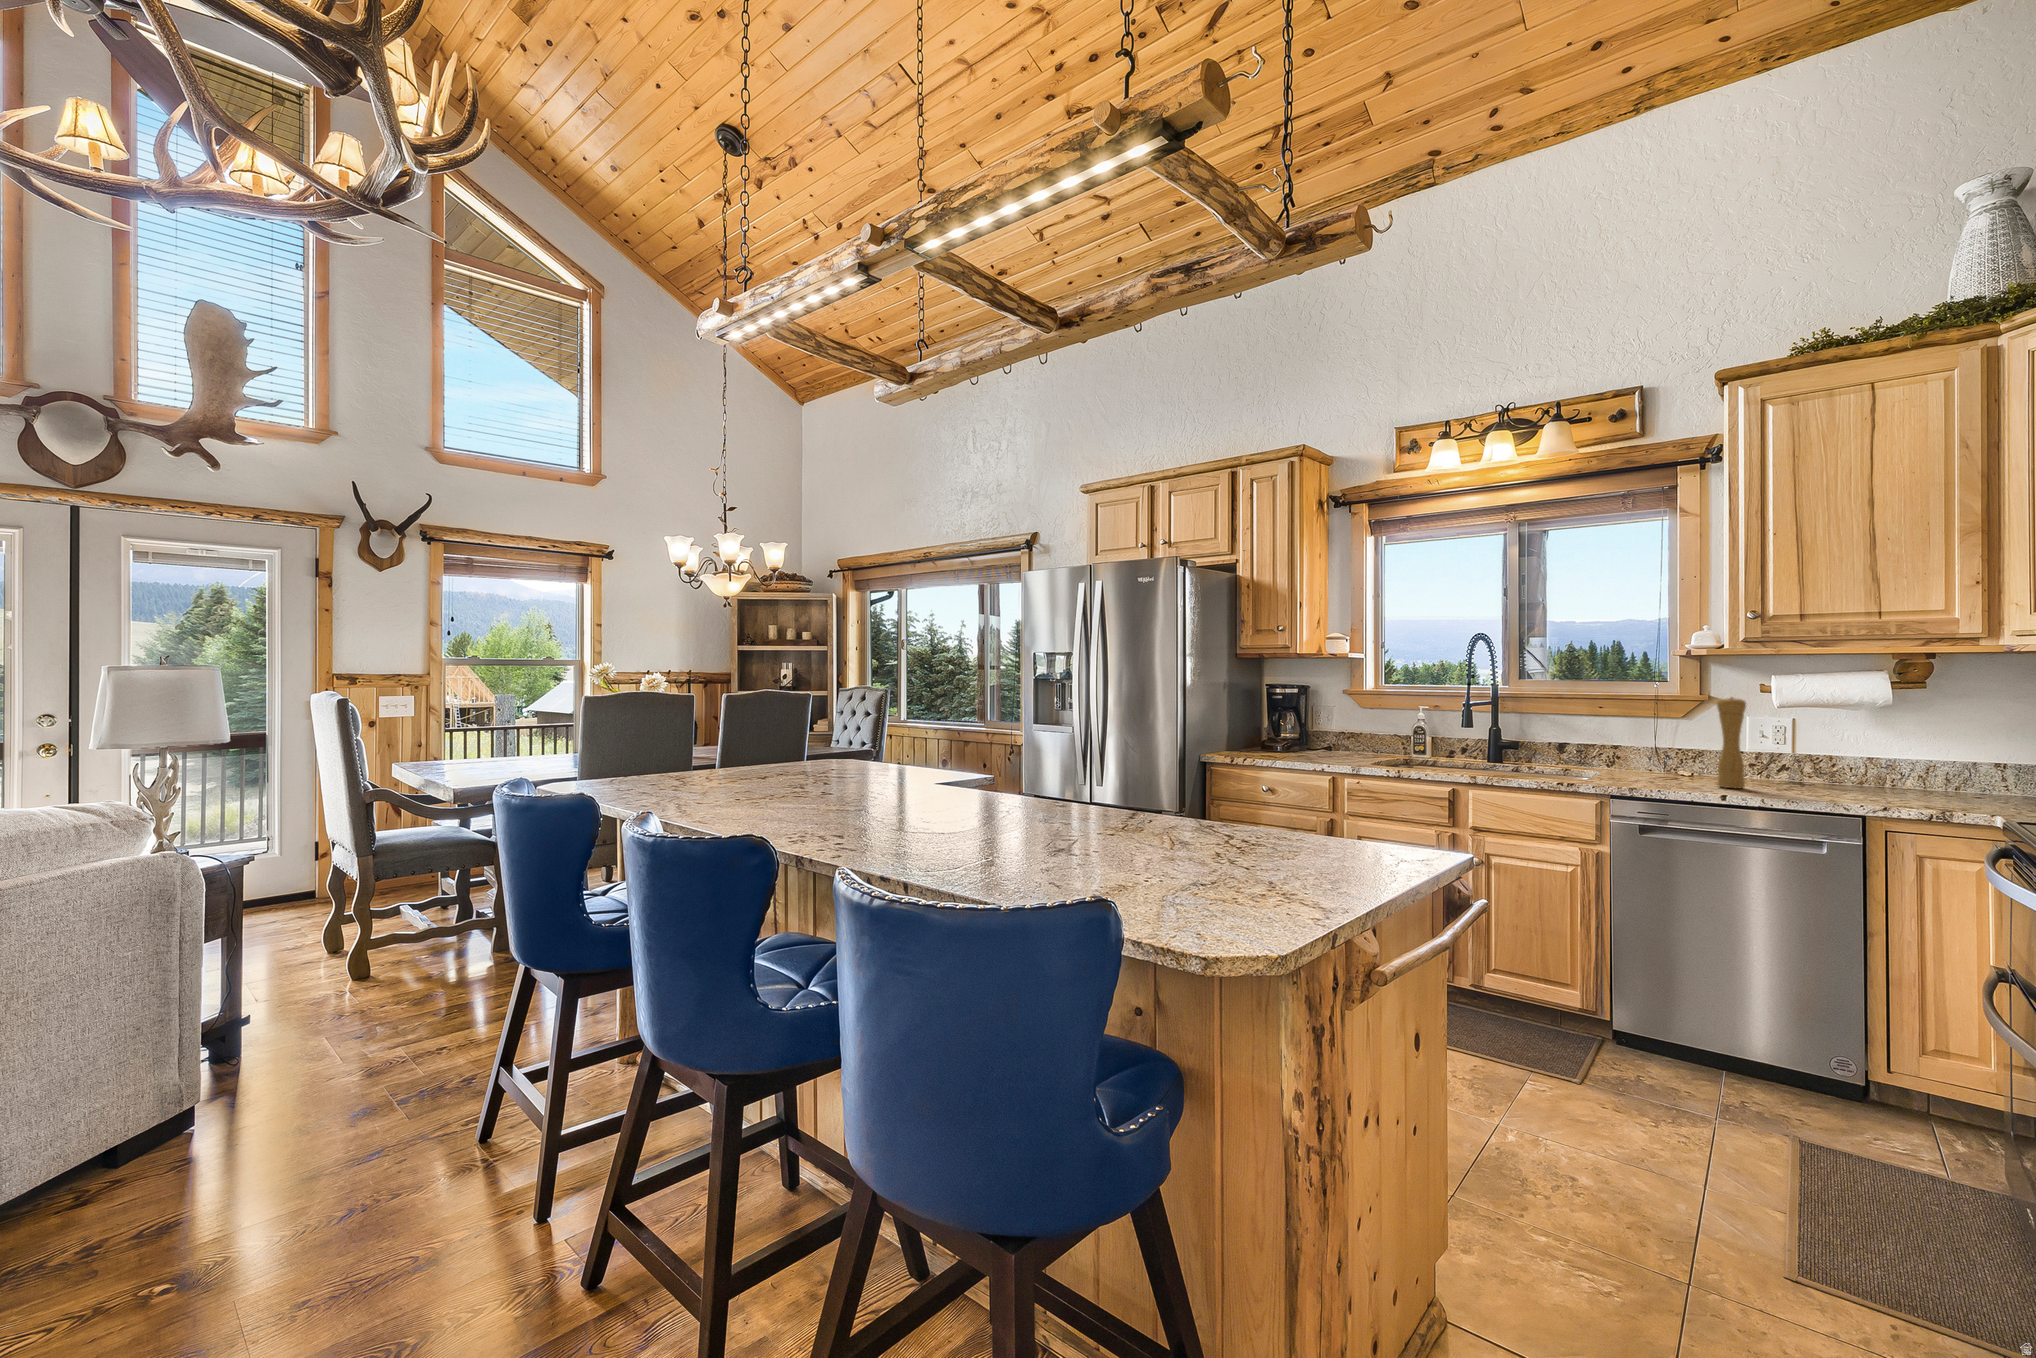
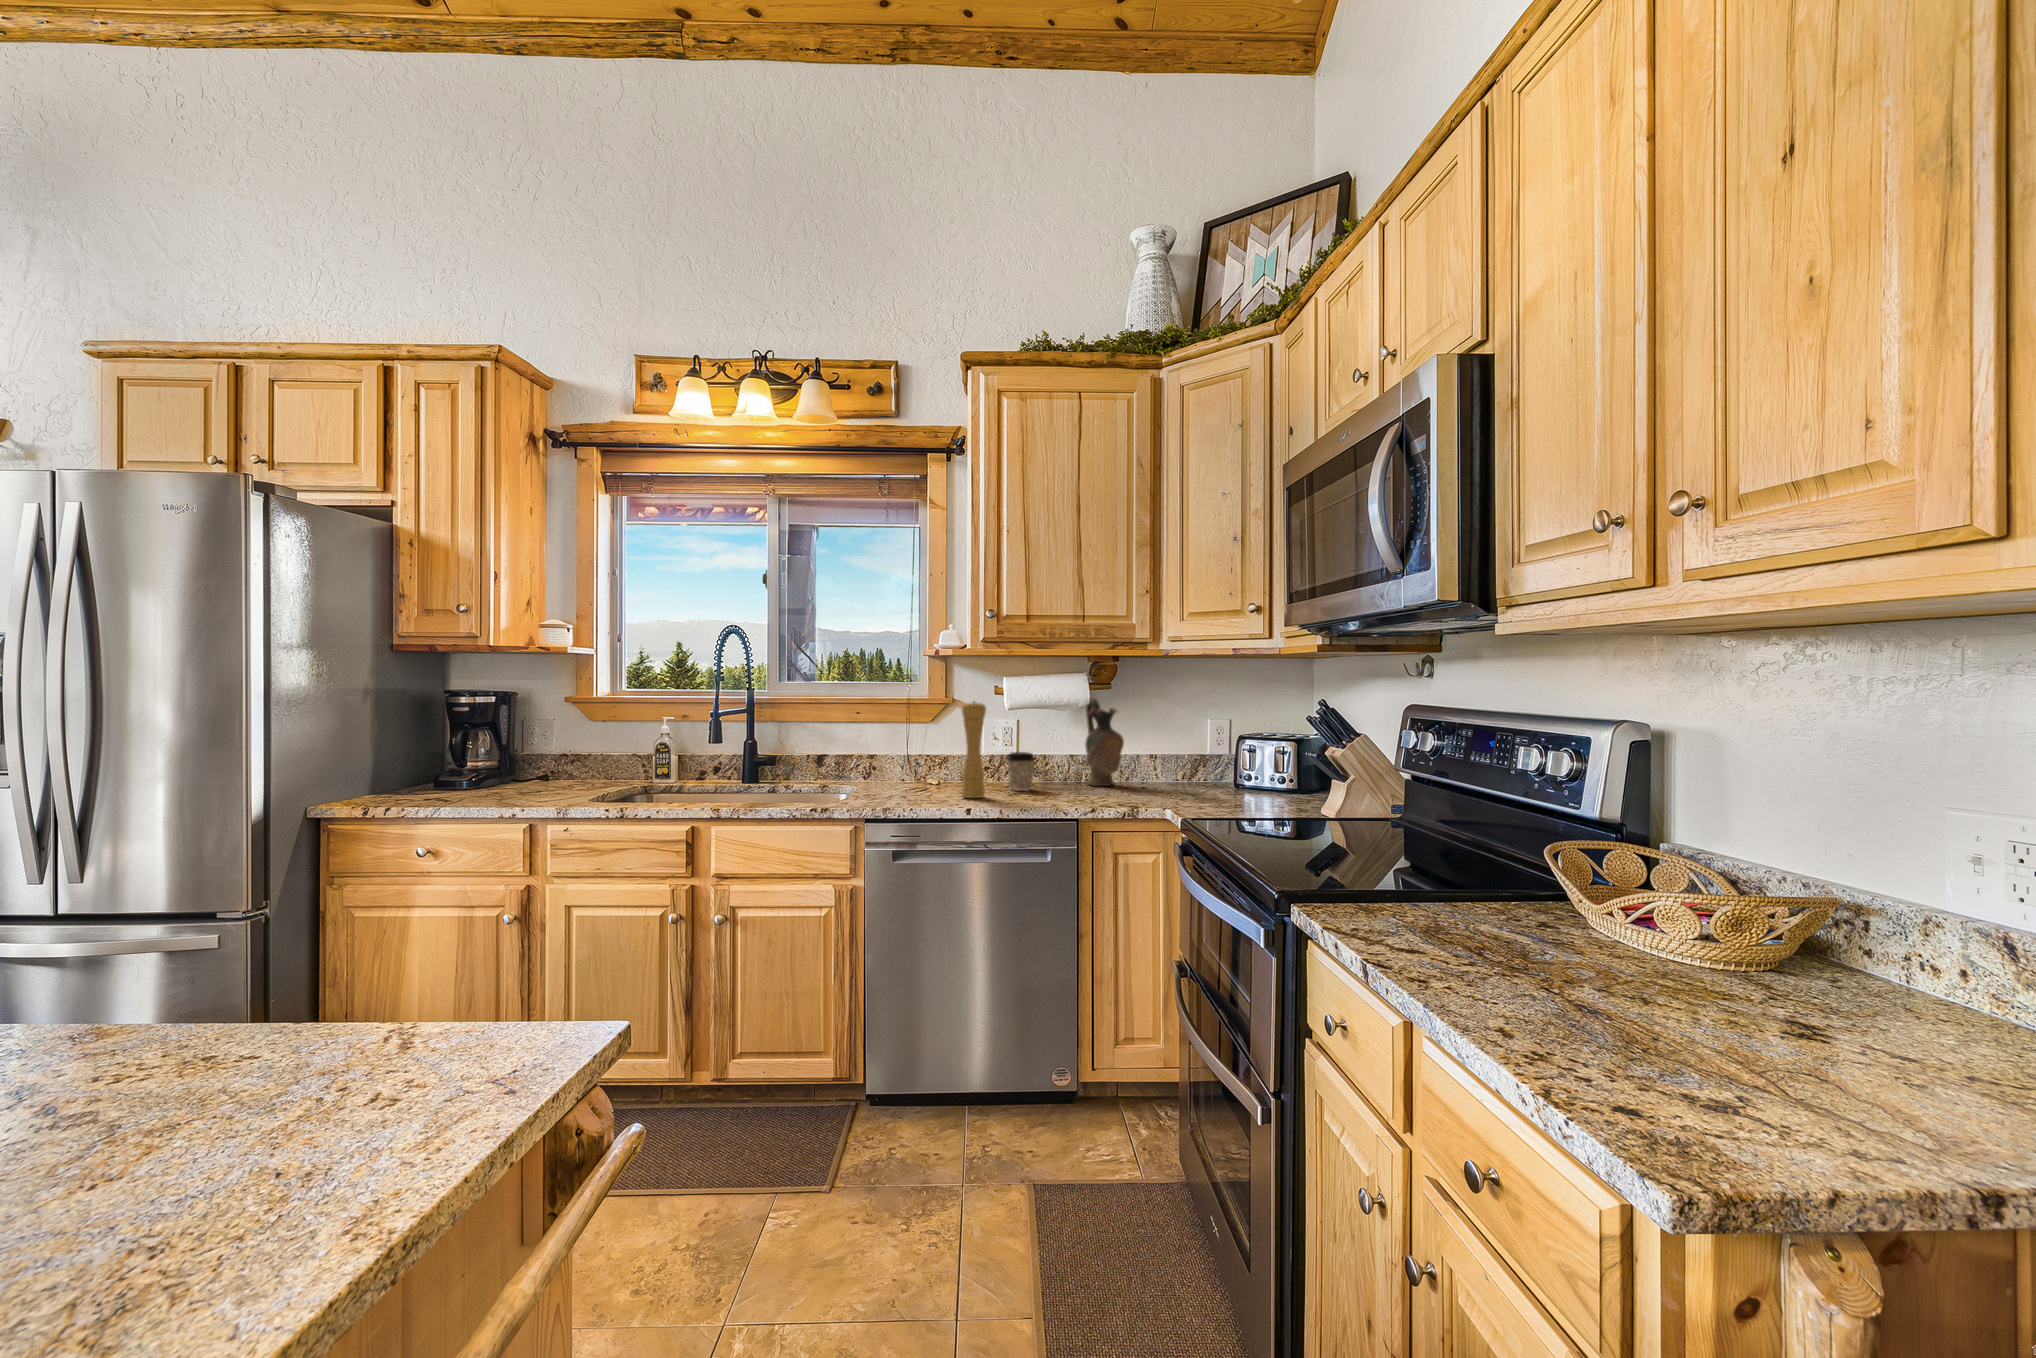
ceramic pitcher: none [1886,697,1945,791] -> present [1085,698,1124,786]
coffee cup: none [1775,749,1812,788] -> present [1007,752,1034,791]

